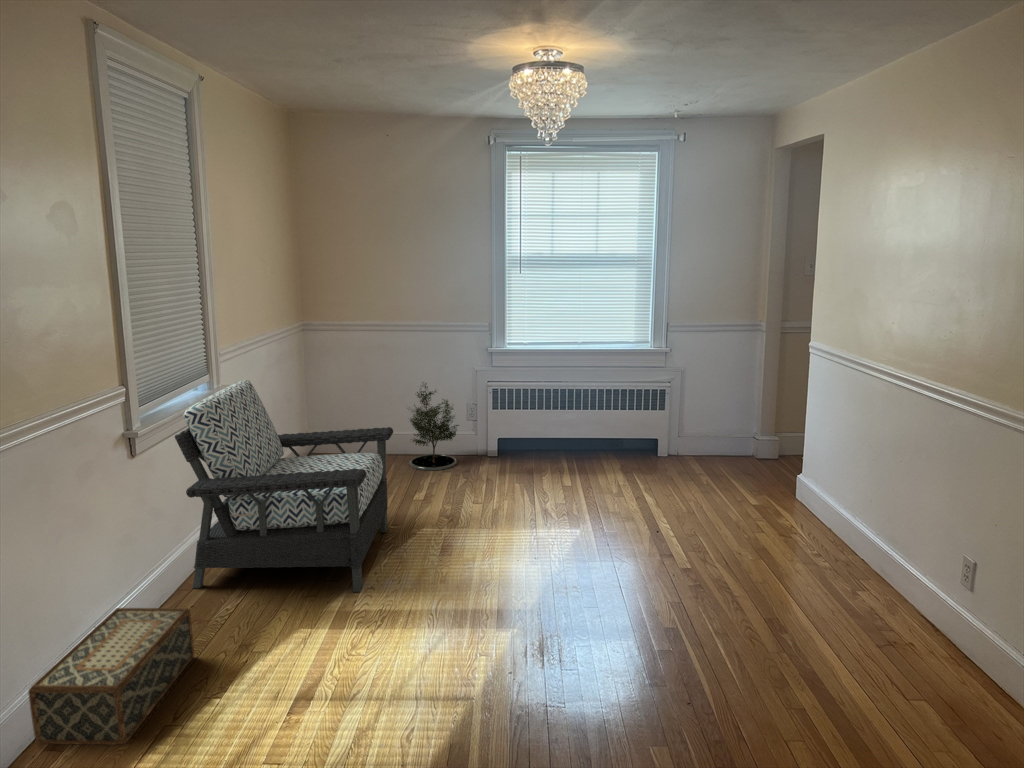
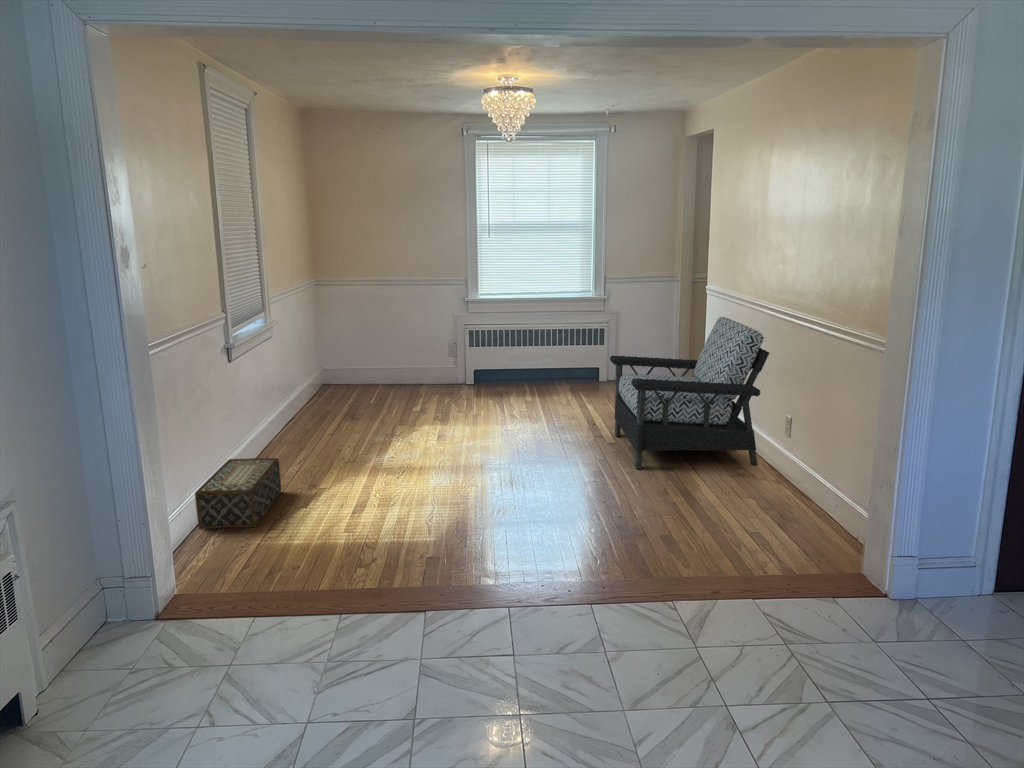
armchair: present [175,380,393,593] -> present [610,317,769,470]
potted tree: present [410,383,459,471] -> none [401,324,444,394]

